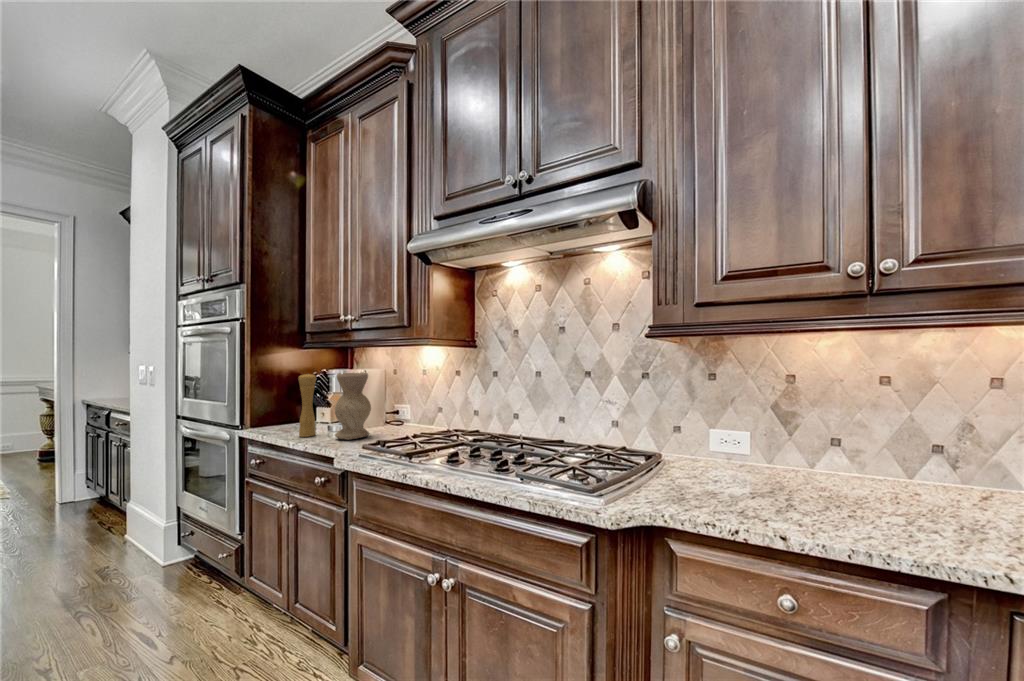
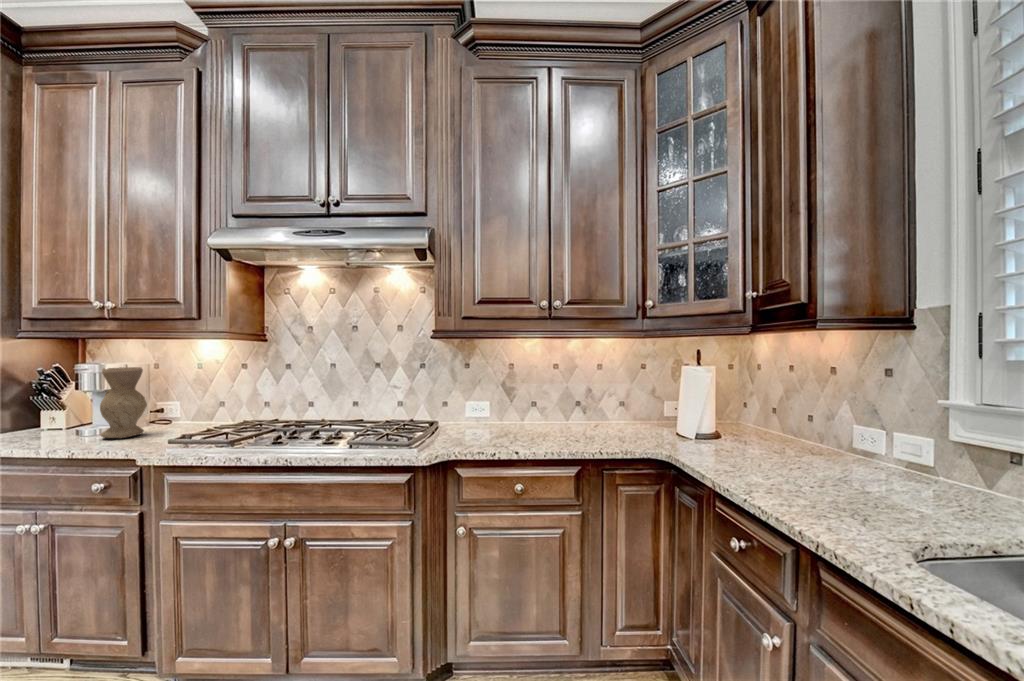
pepper mill: present [299,374,316,437] -> none [38,369,64,442]

